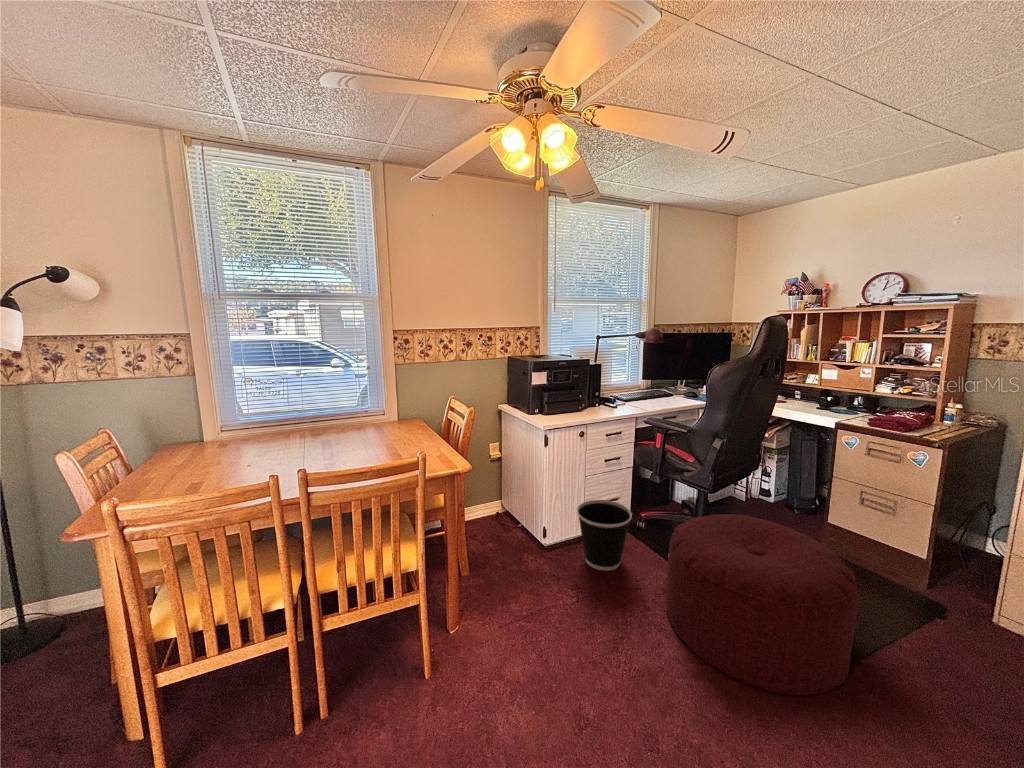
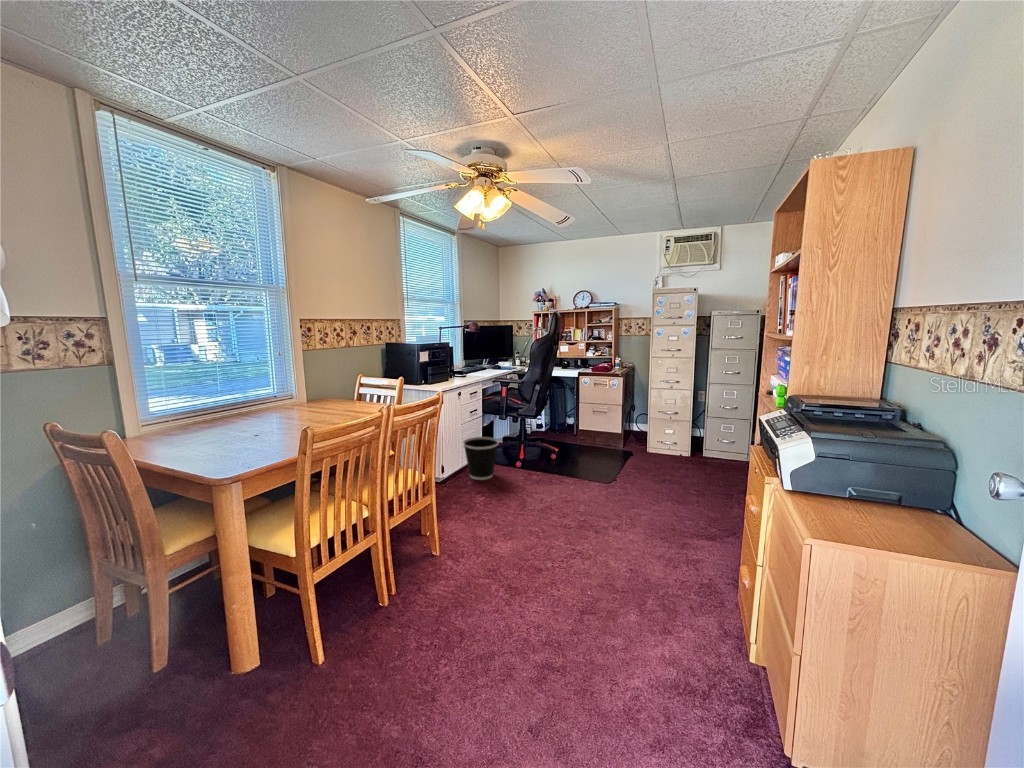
ottoman: present [666,514,860,695] -> none [527,424,612,494]

